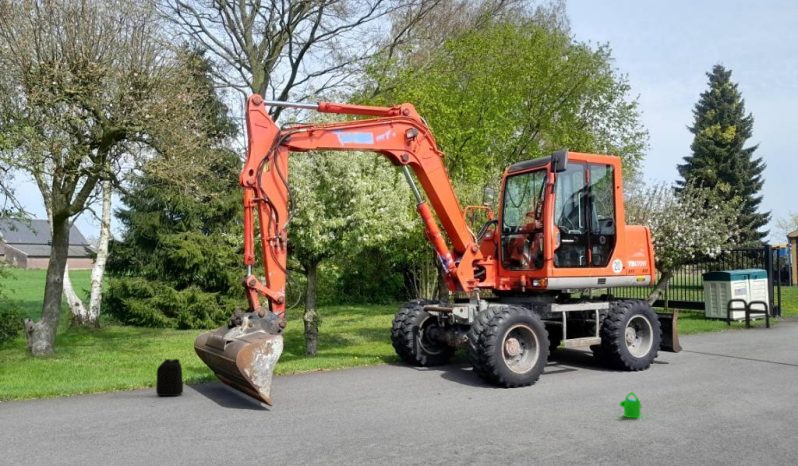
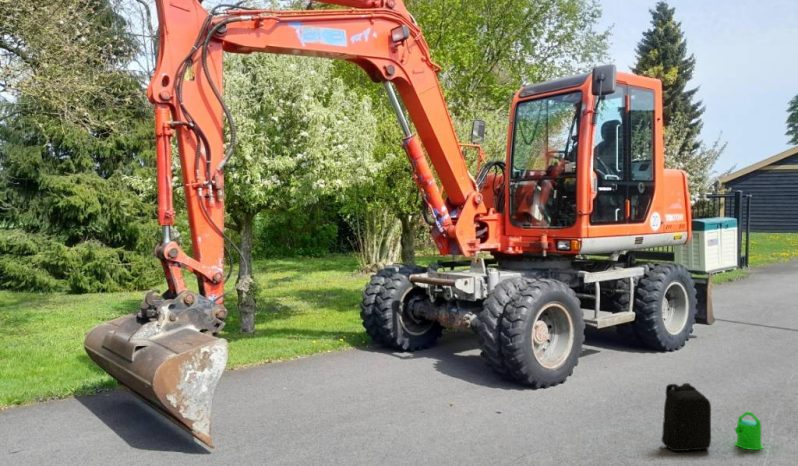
bench: present [727,299,770,329] -> none [725,252,776,287]
backpack: present [156,359,183,396] -> present [662,383,711,451]

